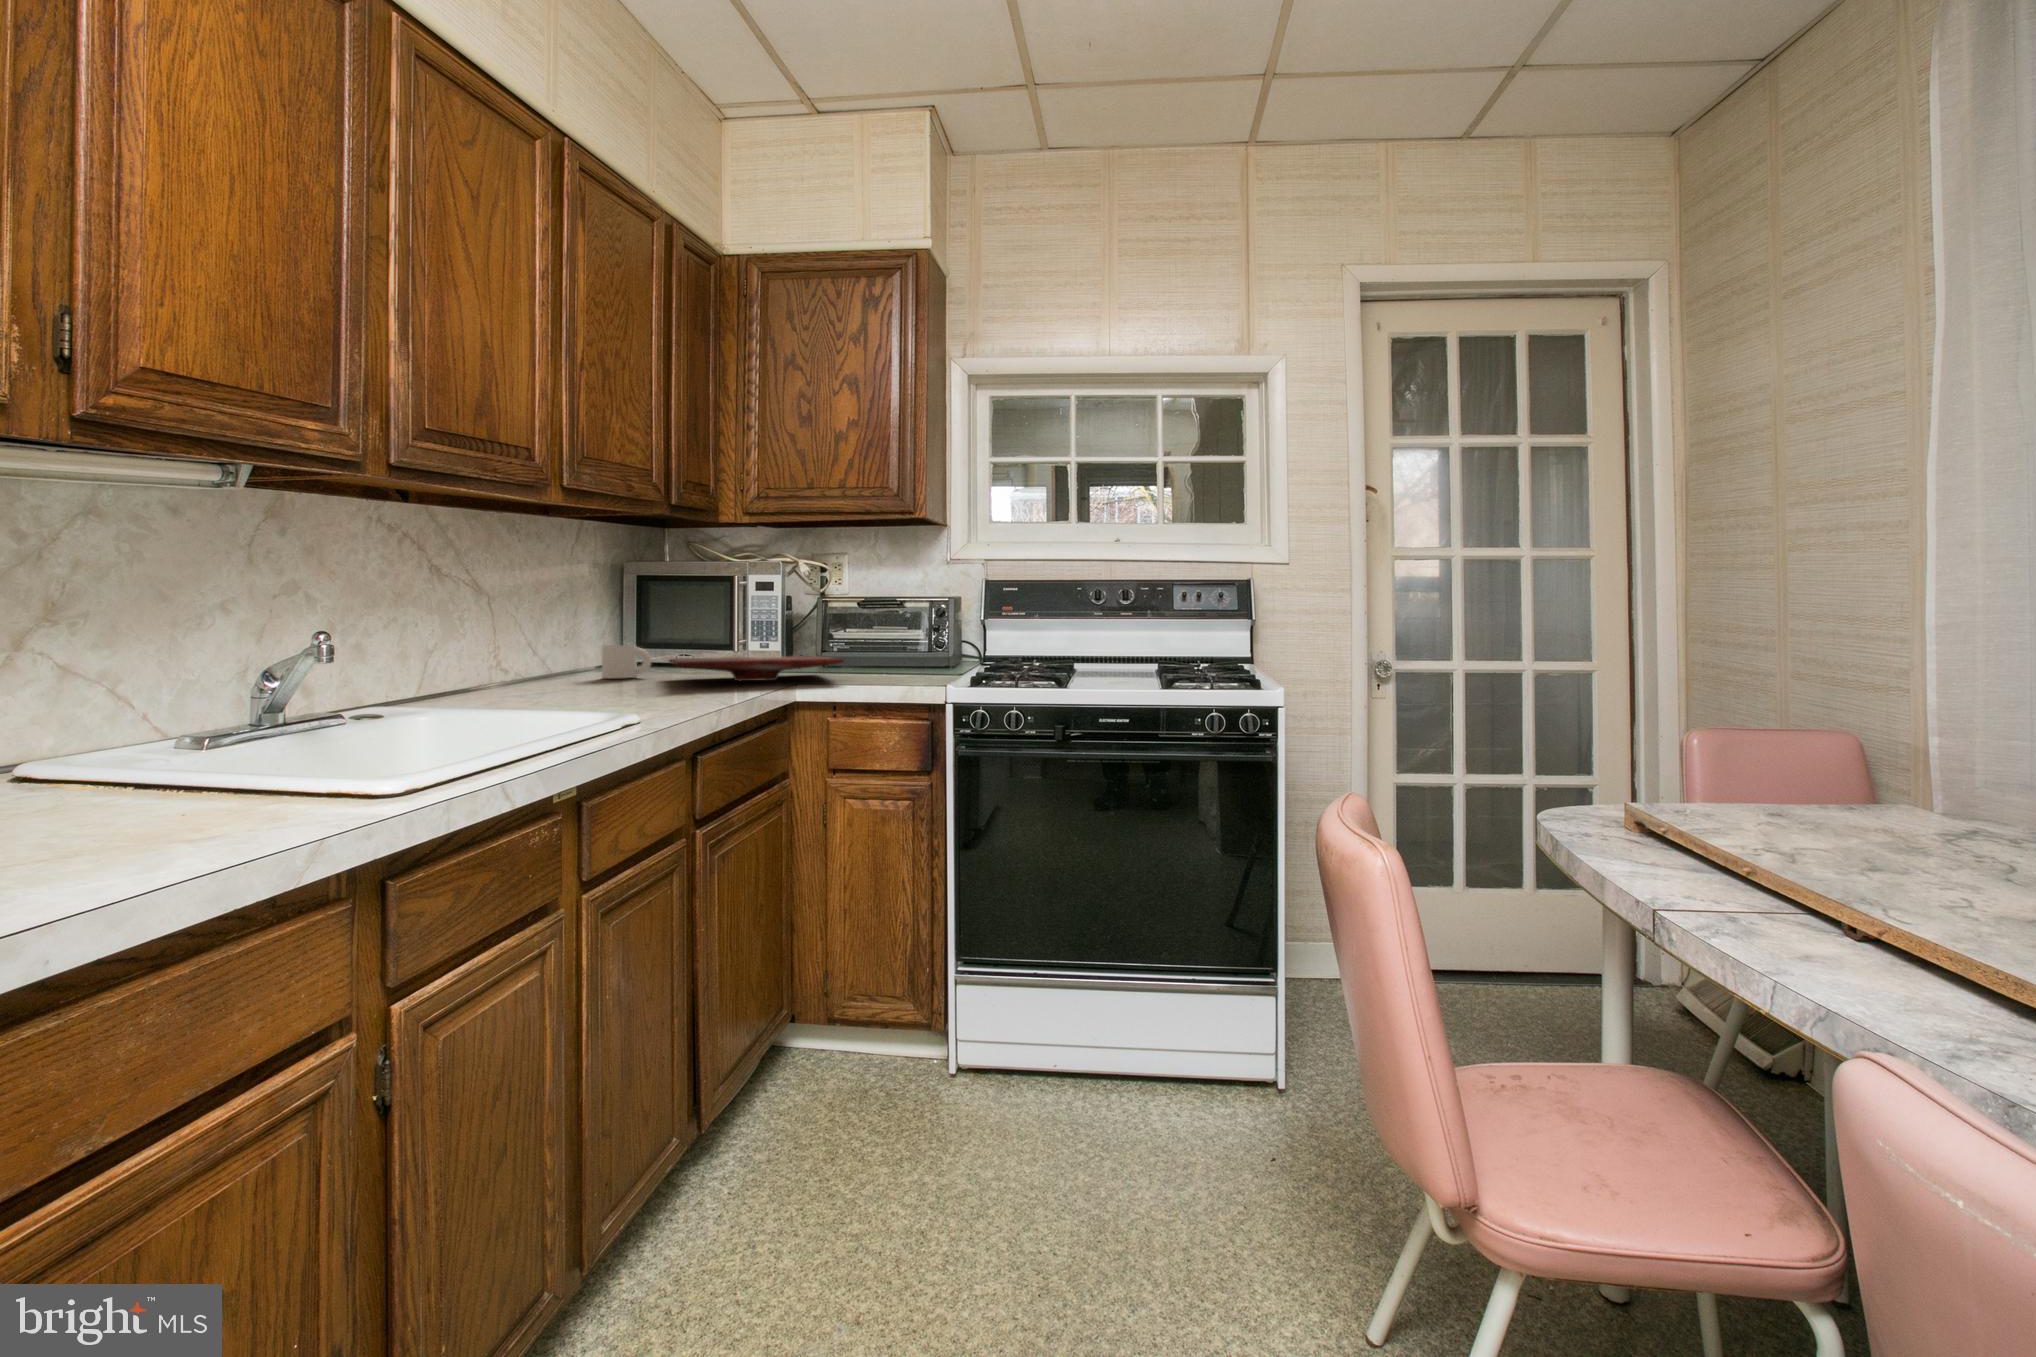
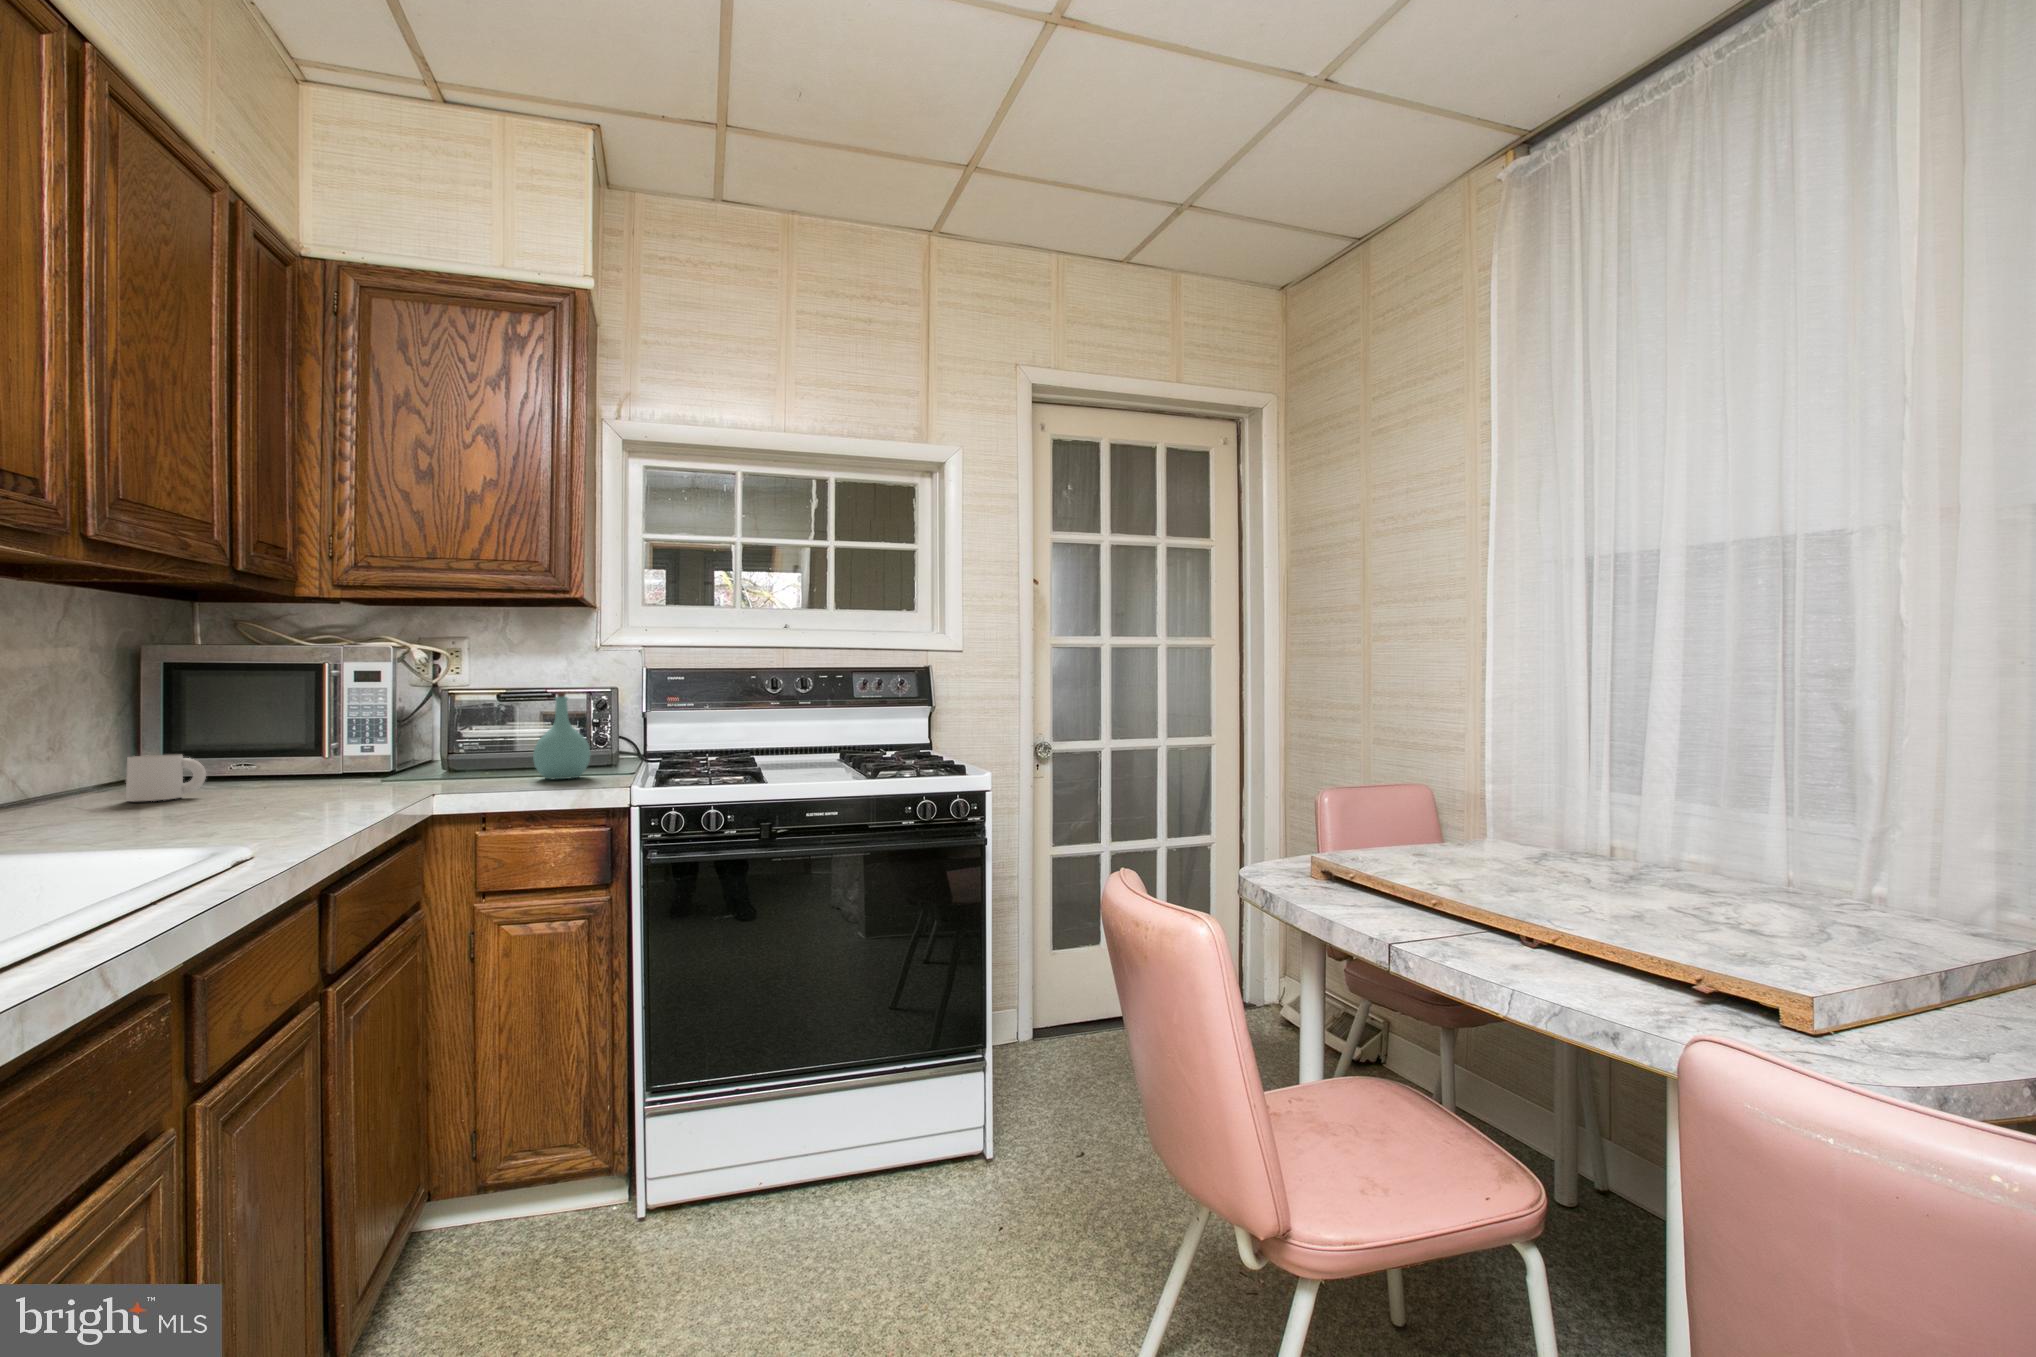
bottle: none [877,602,924,678] -> present [533,692,591,779]
cutting board: present [668,656,843,681] -> none [237,757,499,795]

